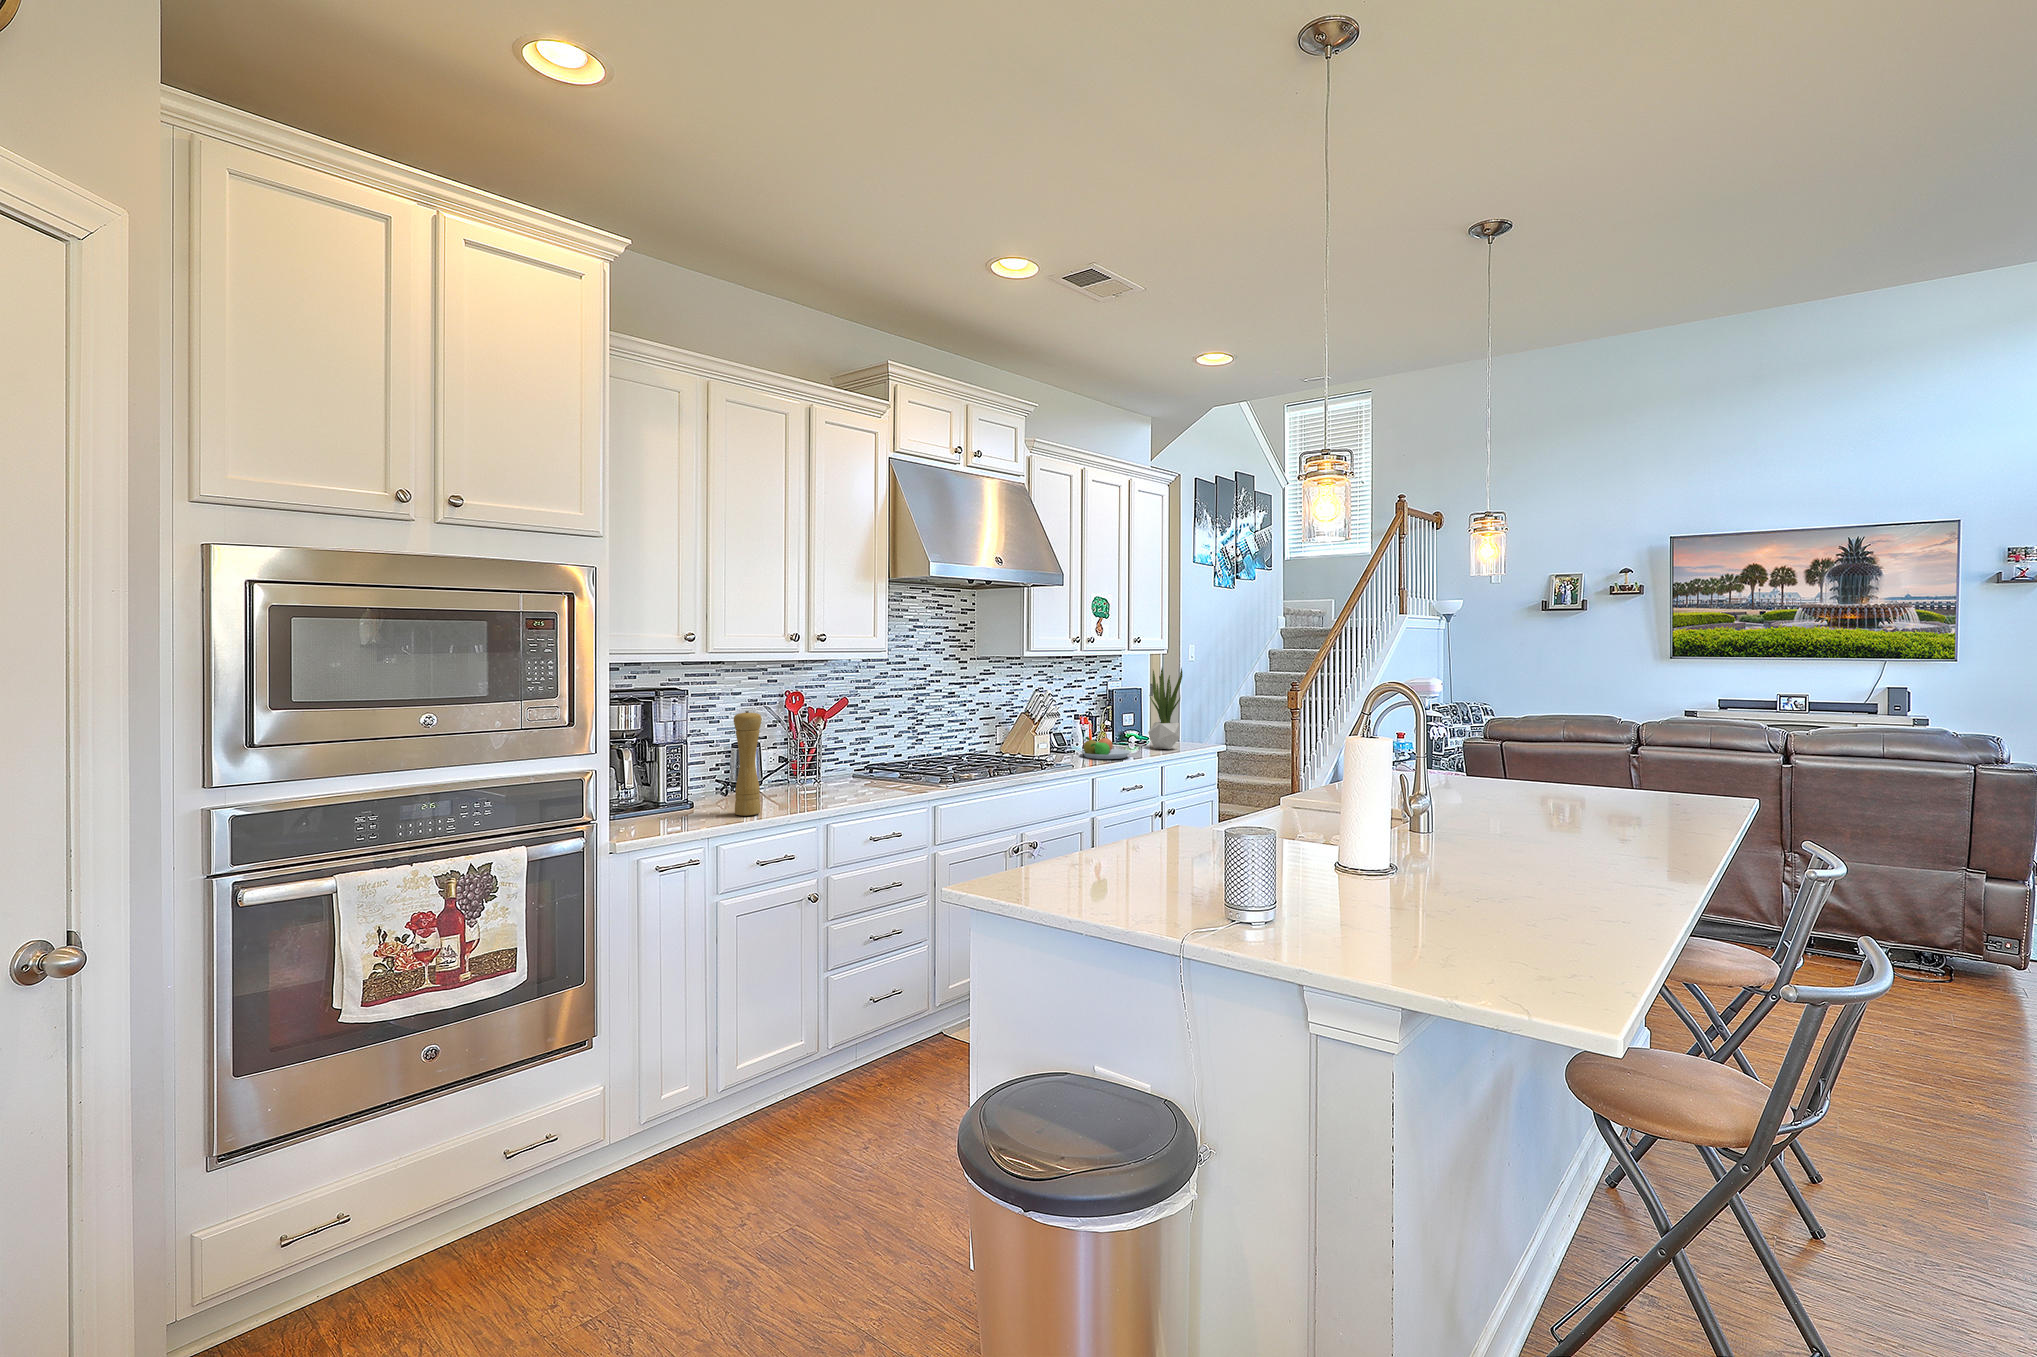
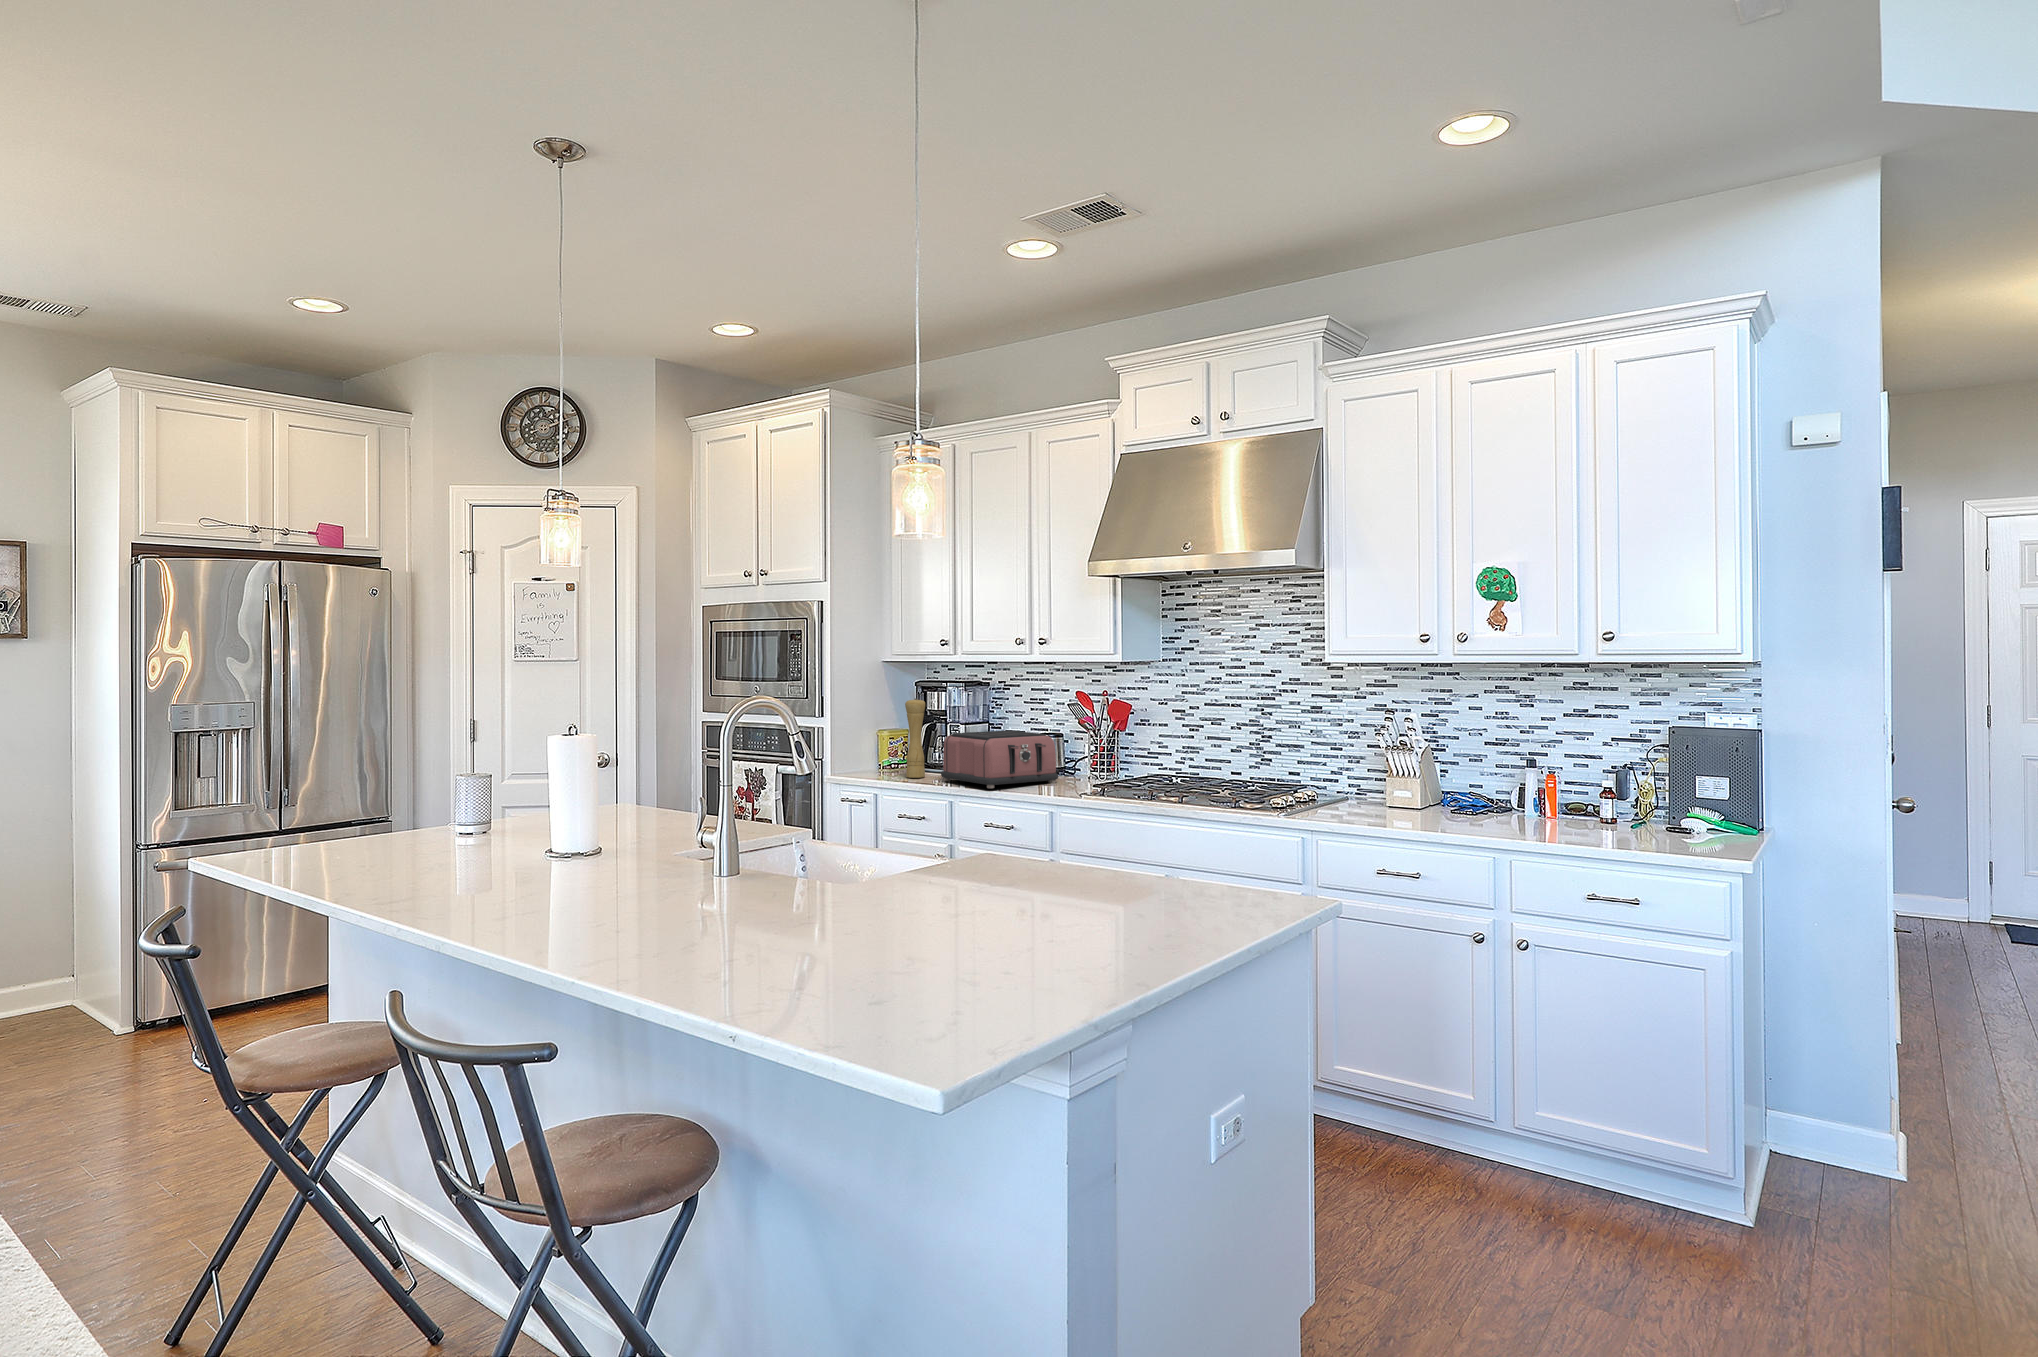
potted plant: present [1148,668,1182,749] -> none [1551,683,1625,837]
toaster: none [772,737,899,807] -> present [941,730,1058,788]
fruit bowl: present [1081,737,1131,759] -> none [1359,784,1453,824]

